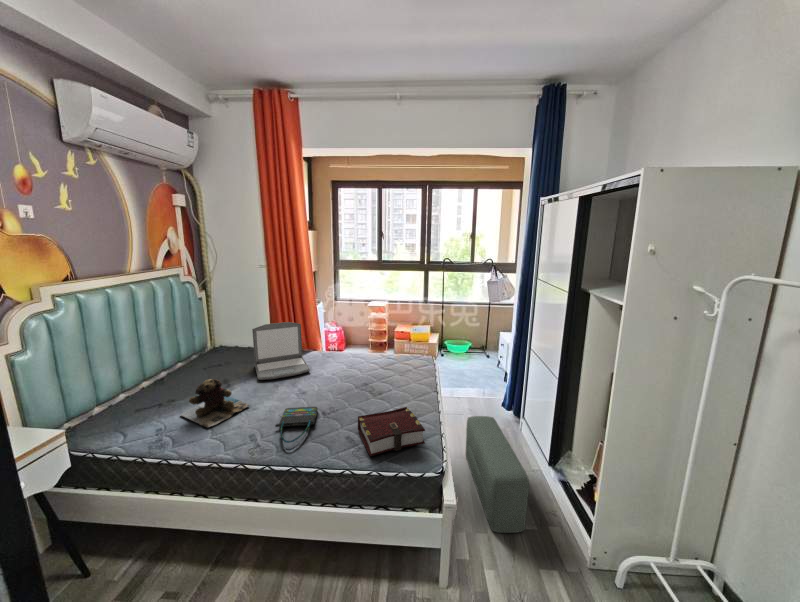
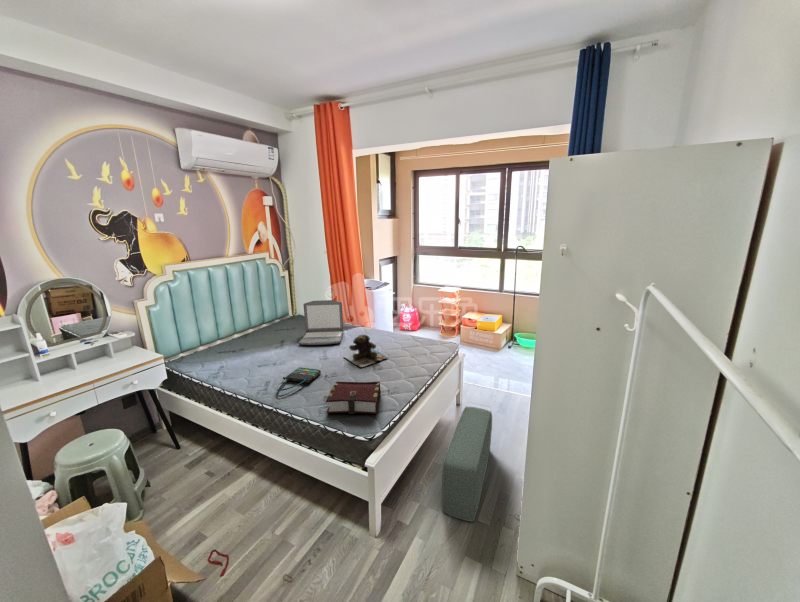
teddy bear: present [181,379,249,427] -> present [344,334,387,367]

